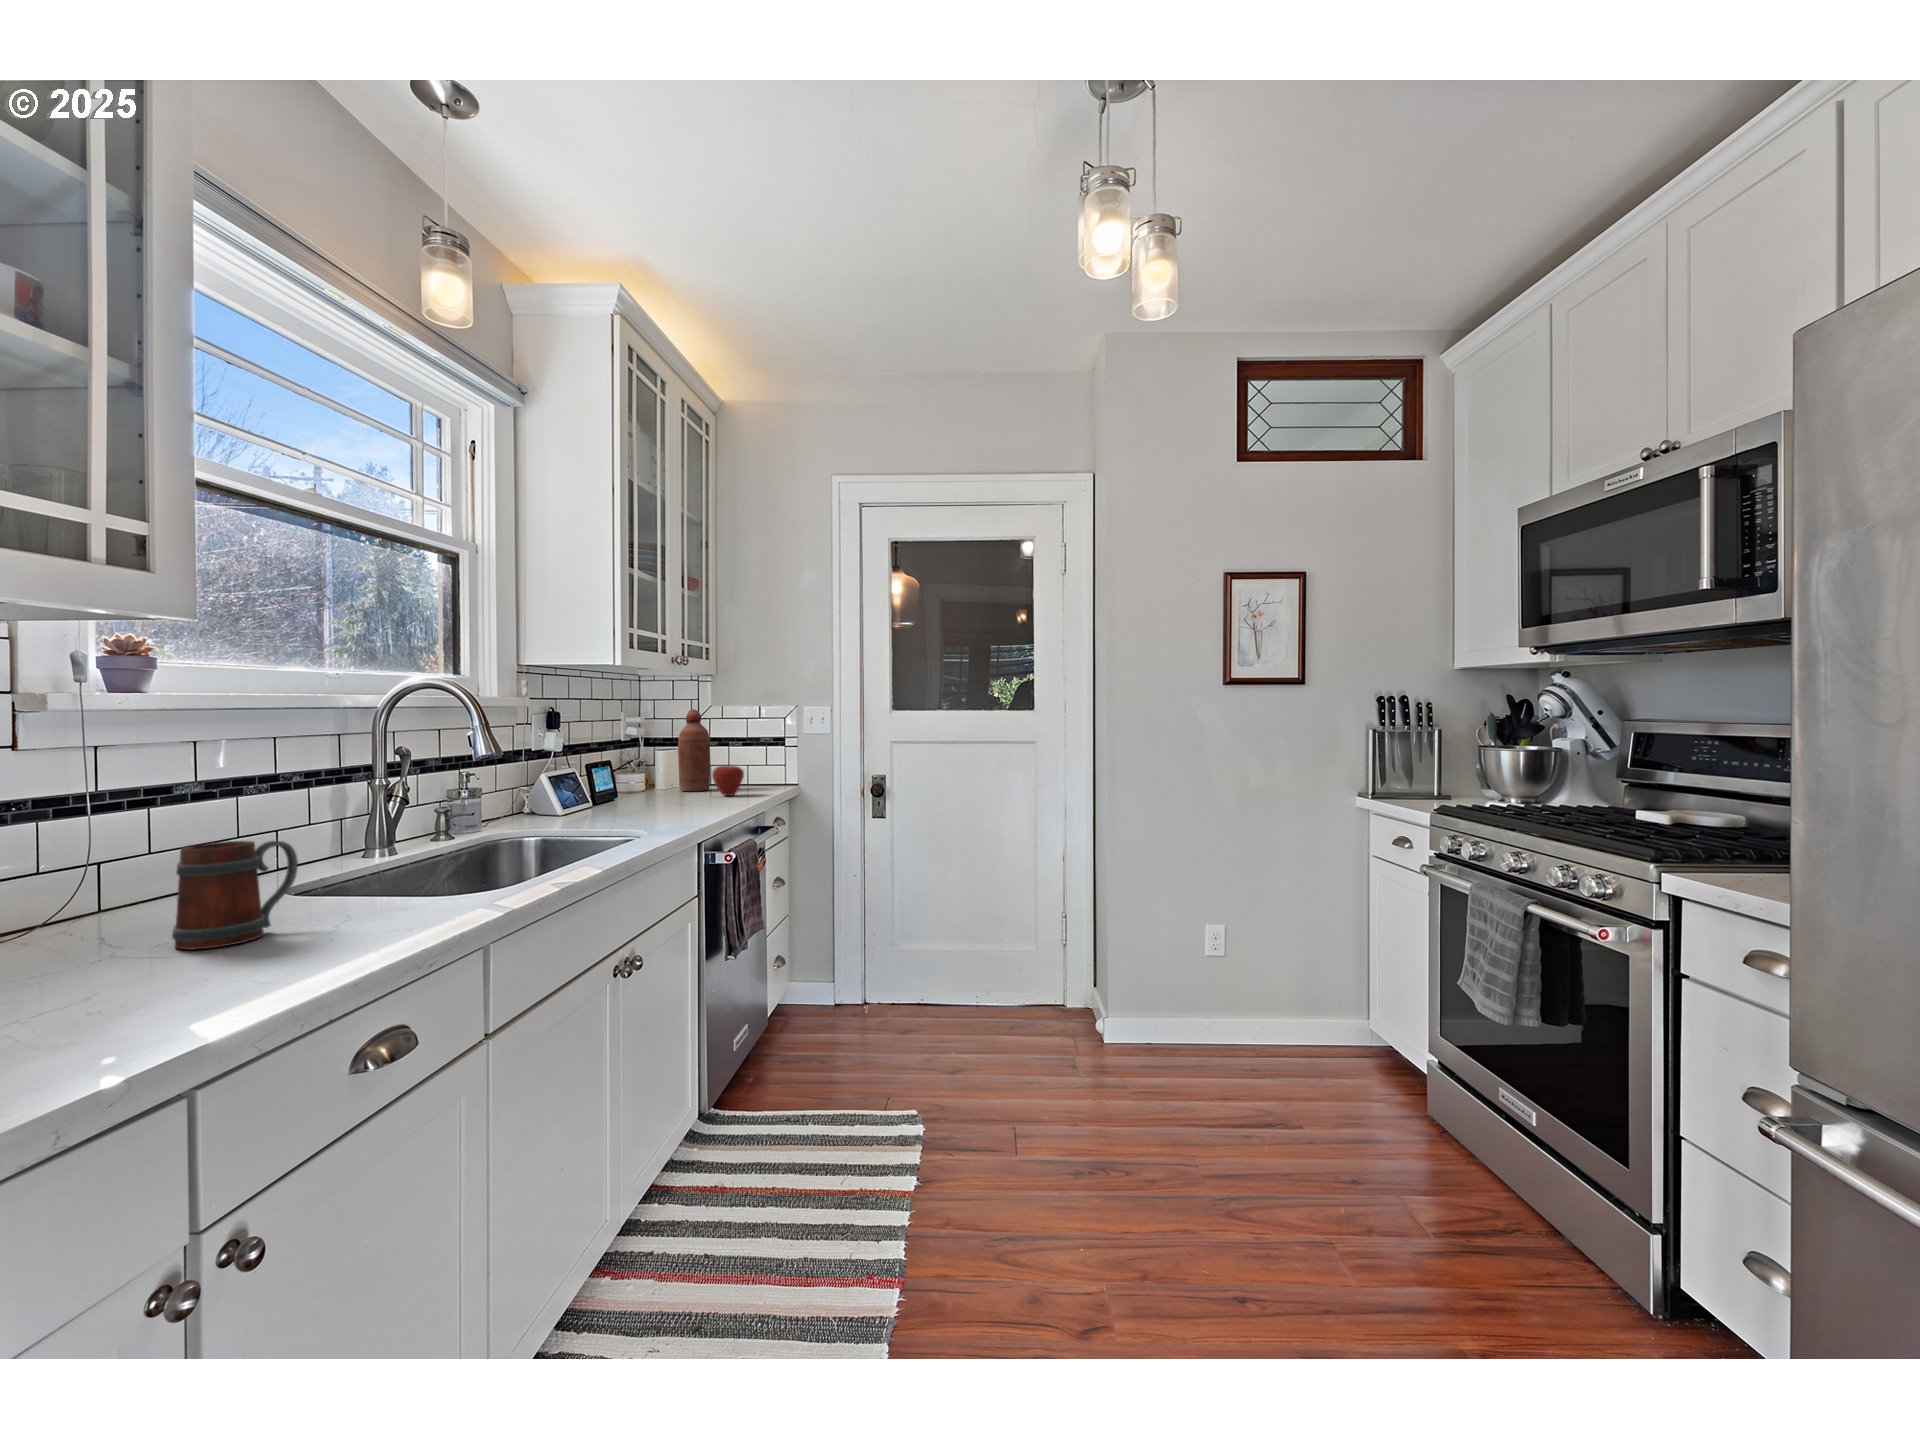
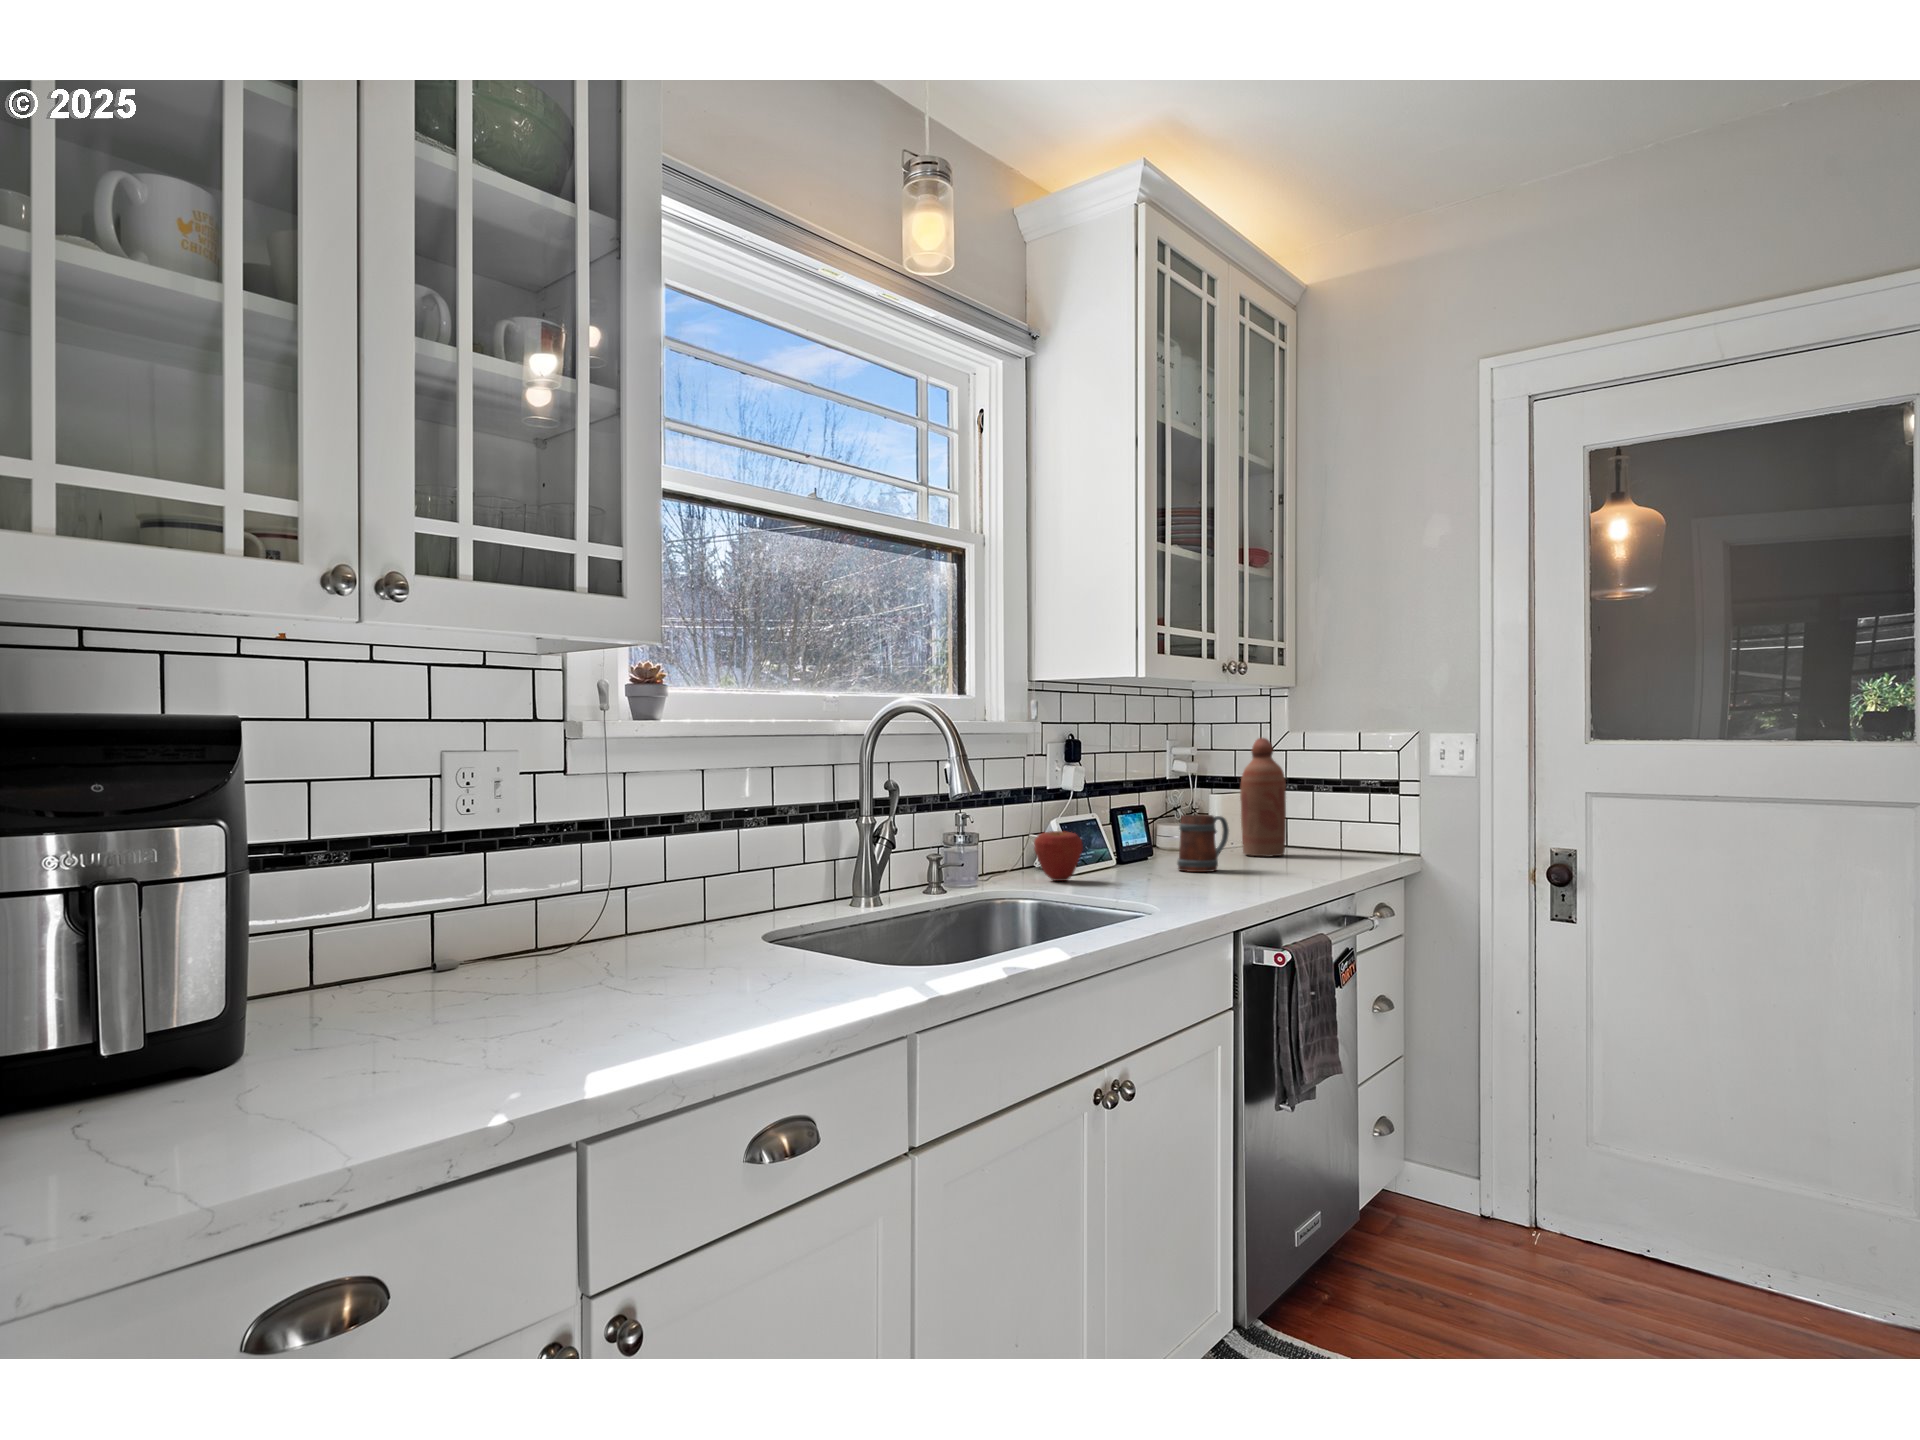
apple: present [712,765,744,796] -> present [1034,831,1083,881]
mug: present [172,841,298,950] -> present [1177,815,1229,872]

